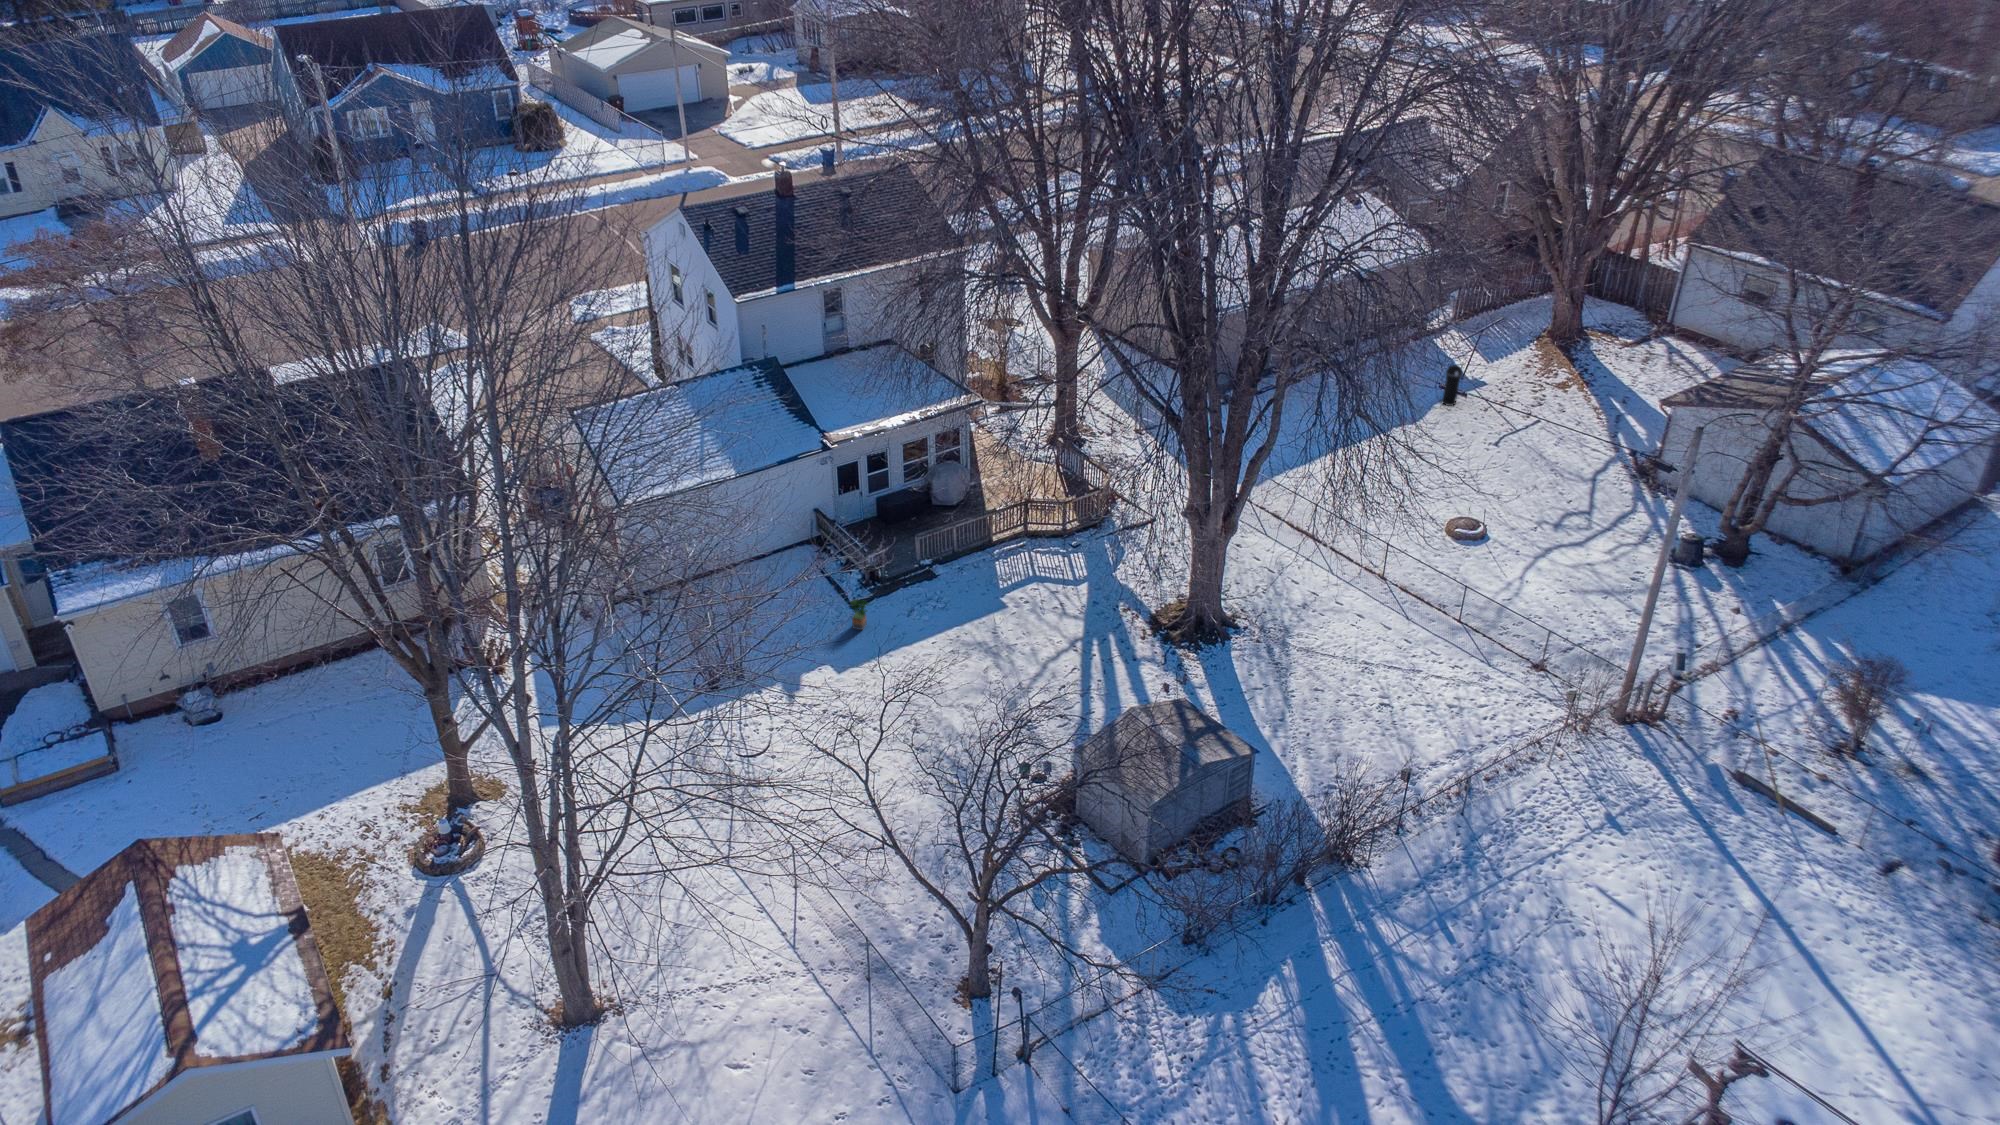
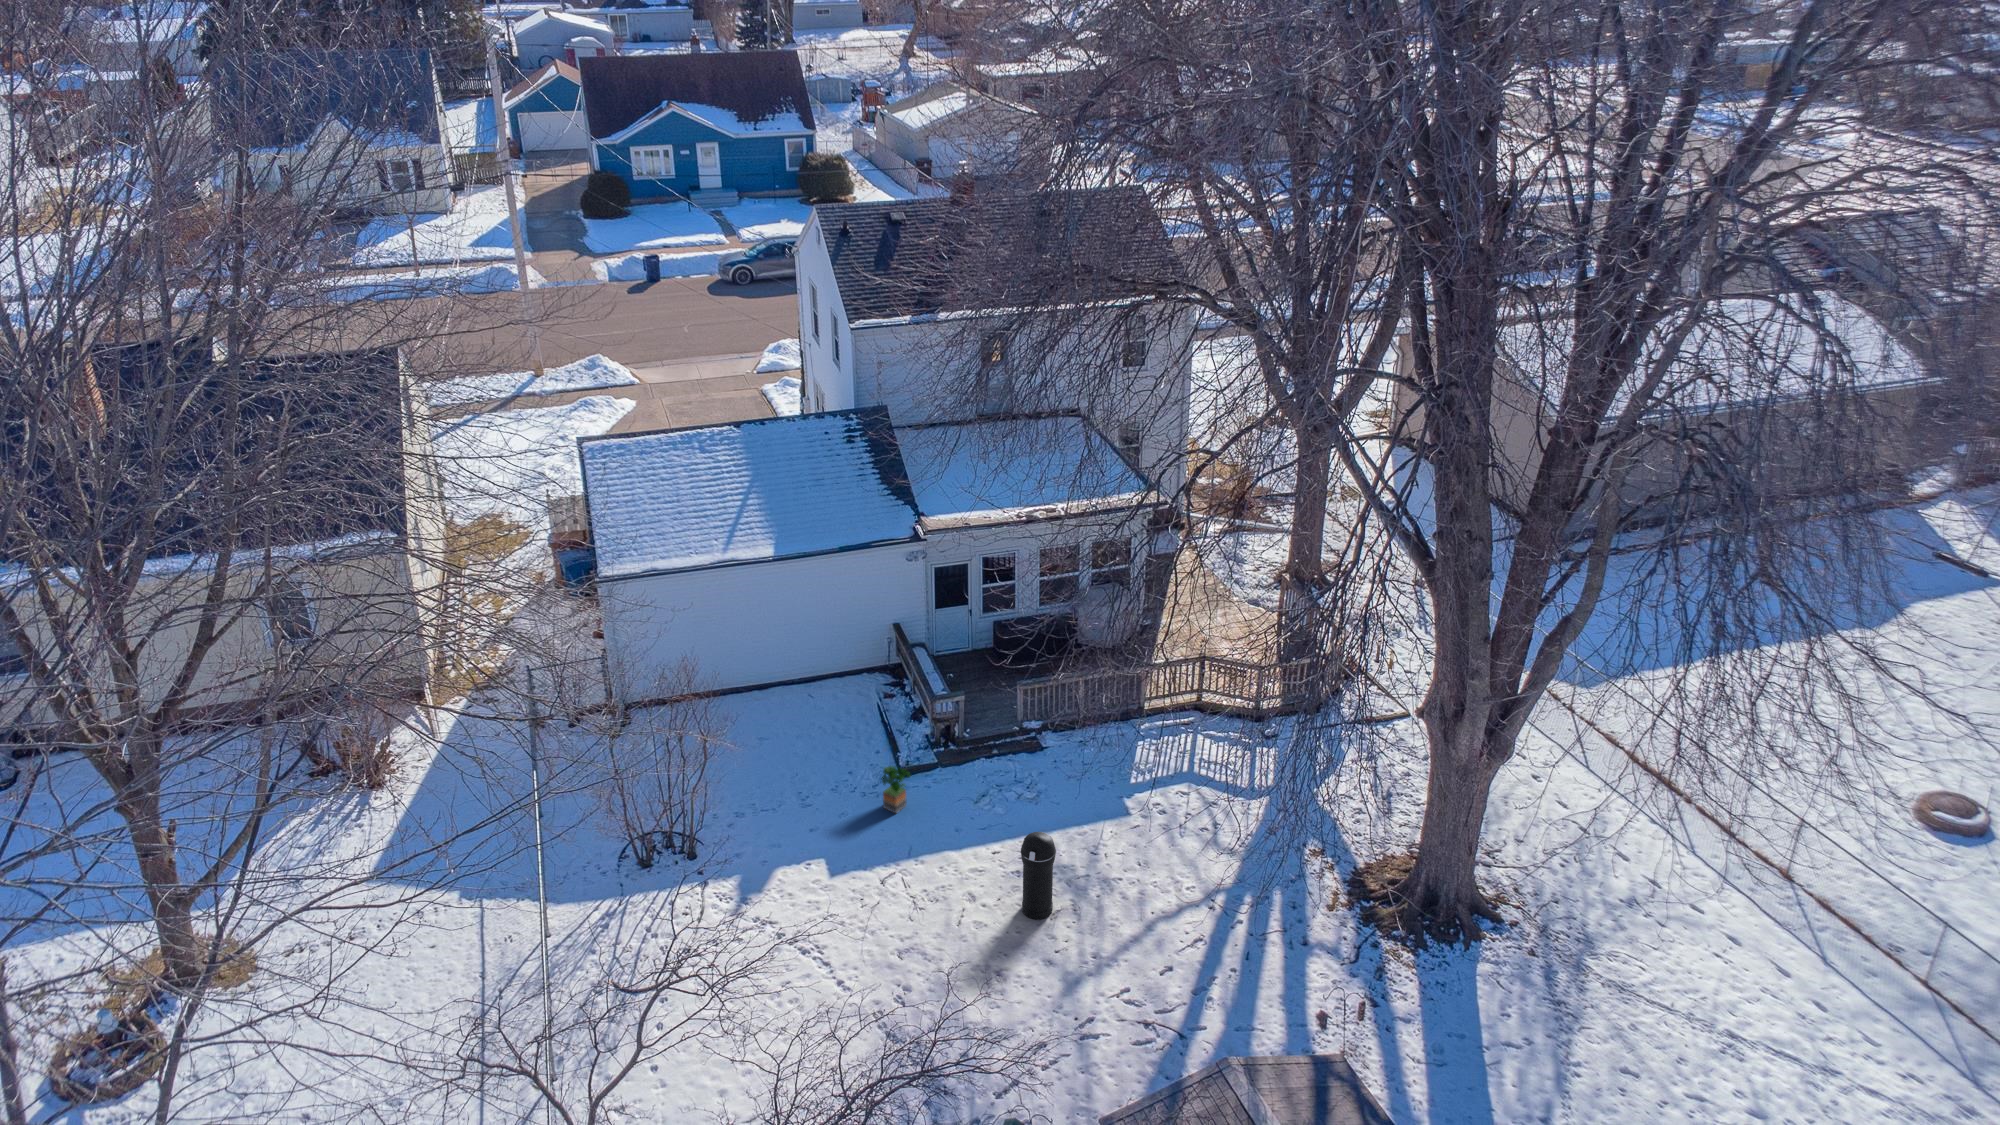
trash can: present [1442,365,1462,406] -> present [1021,832,1056,920]

